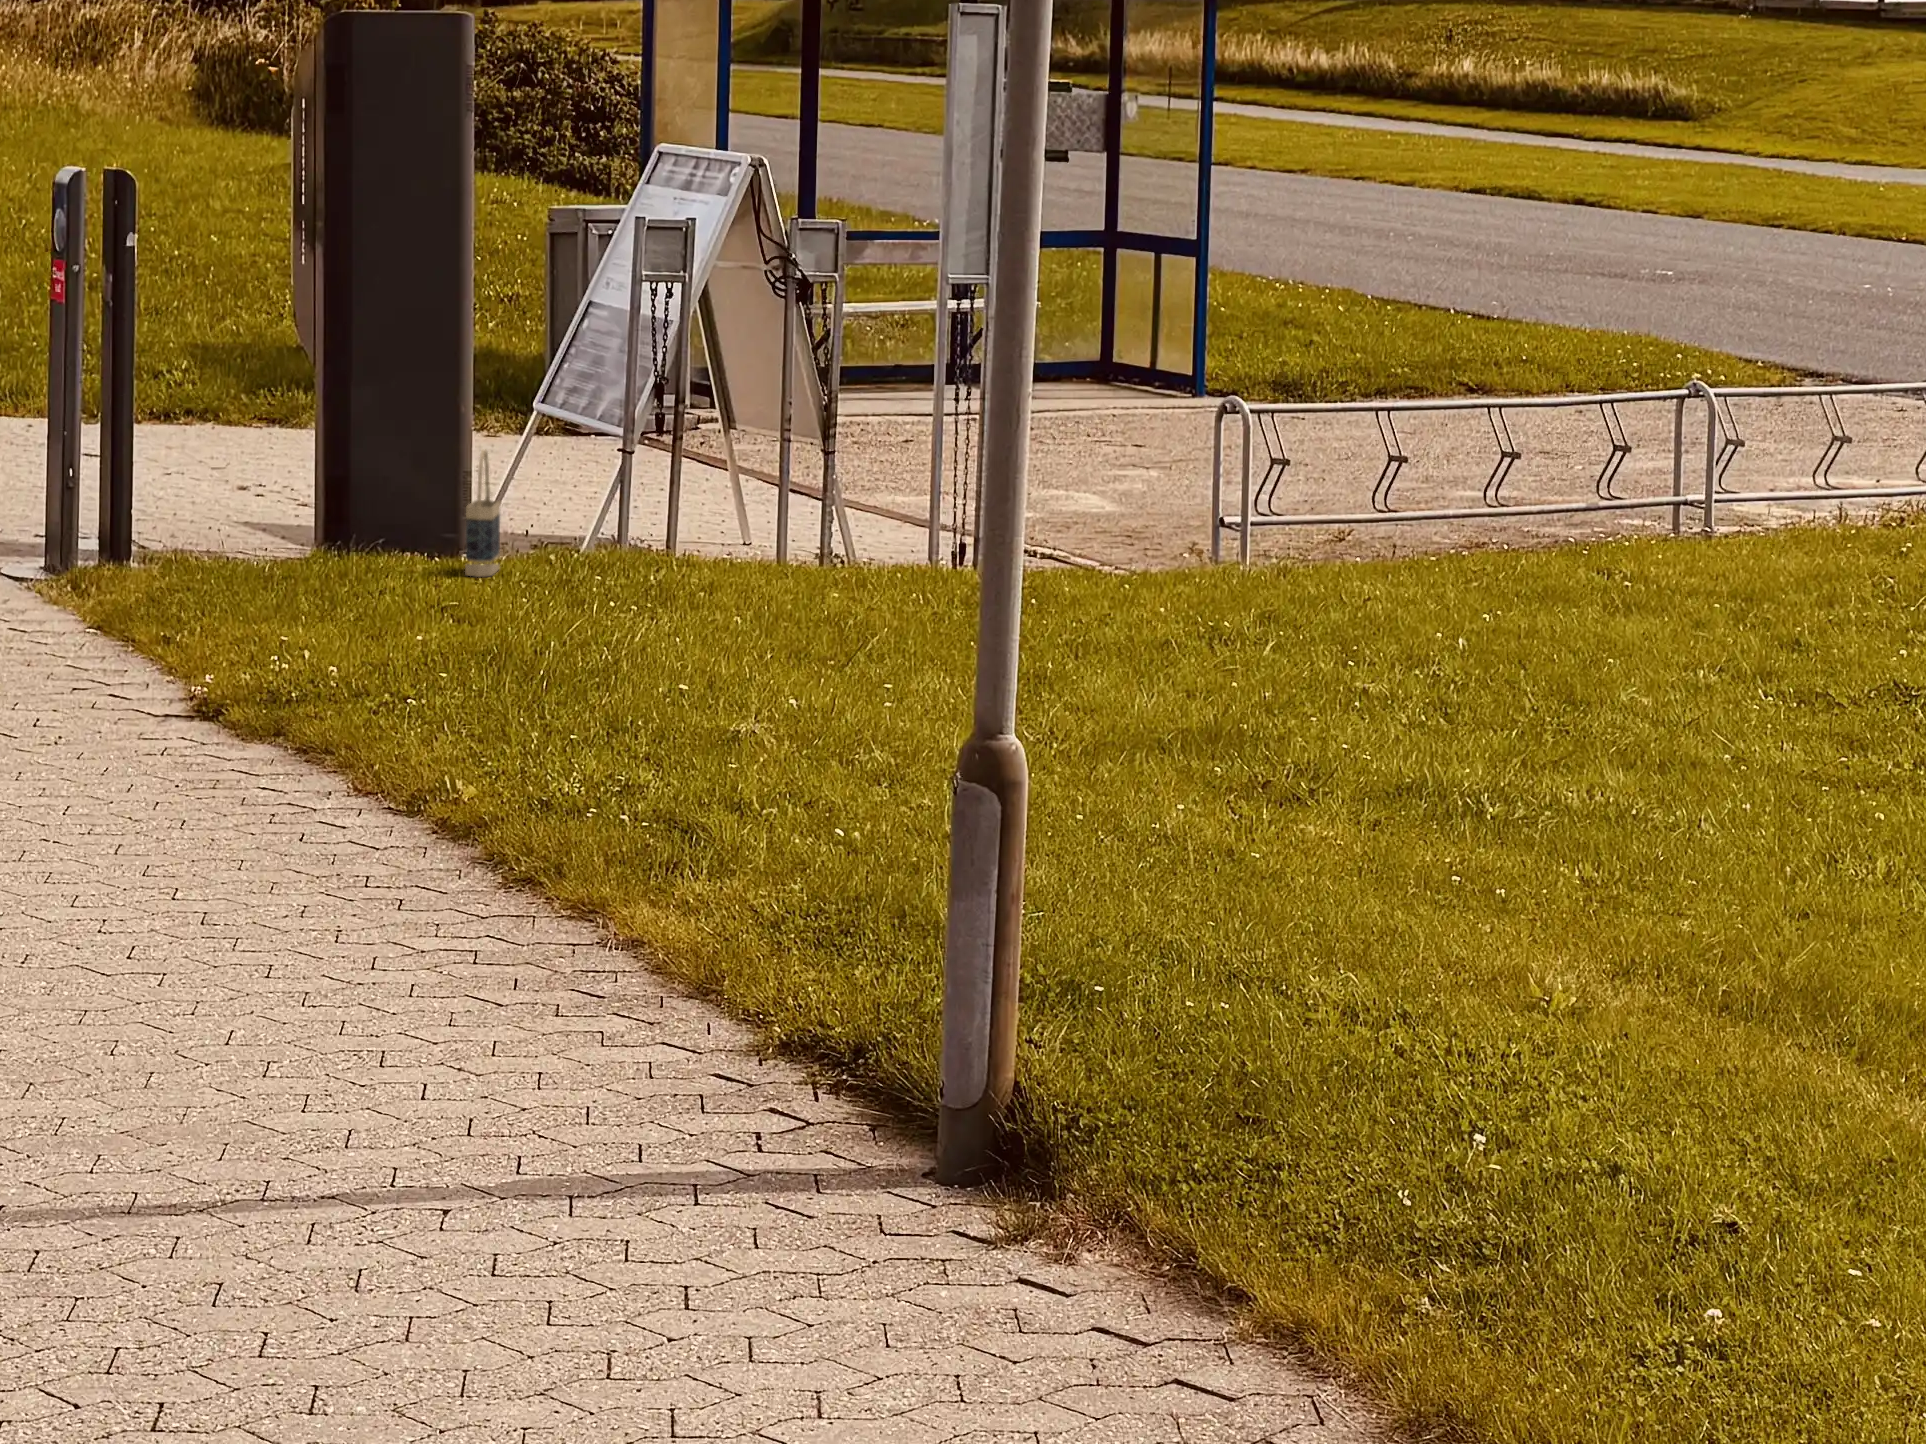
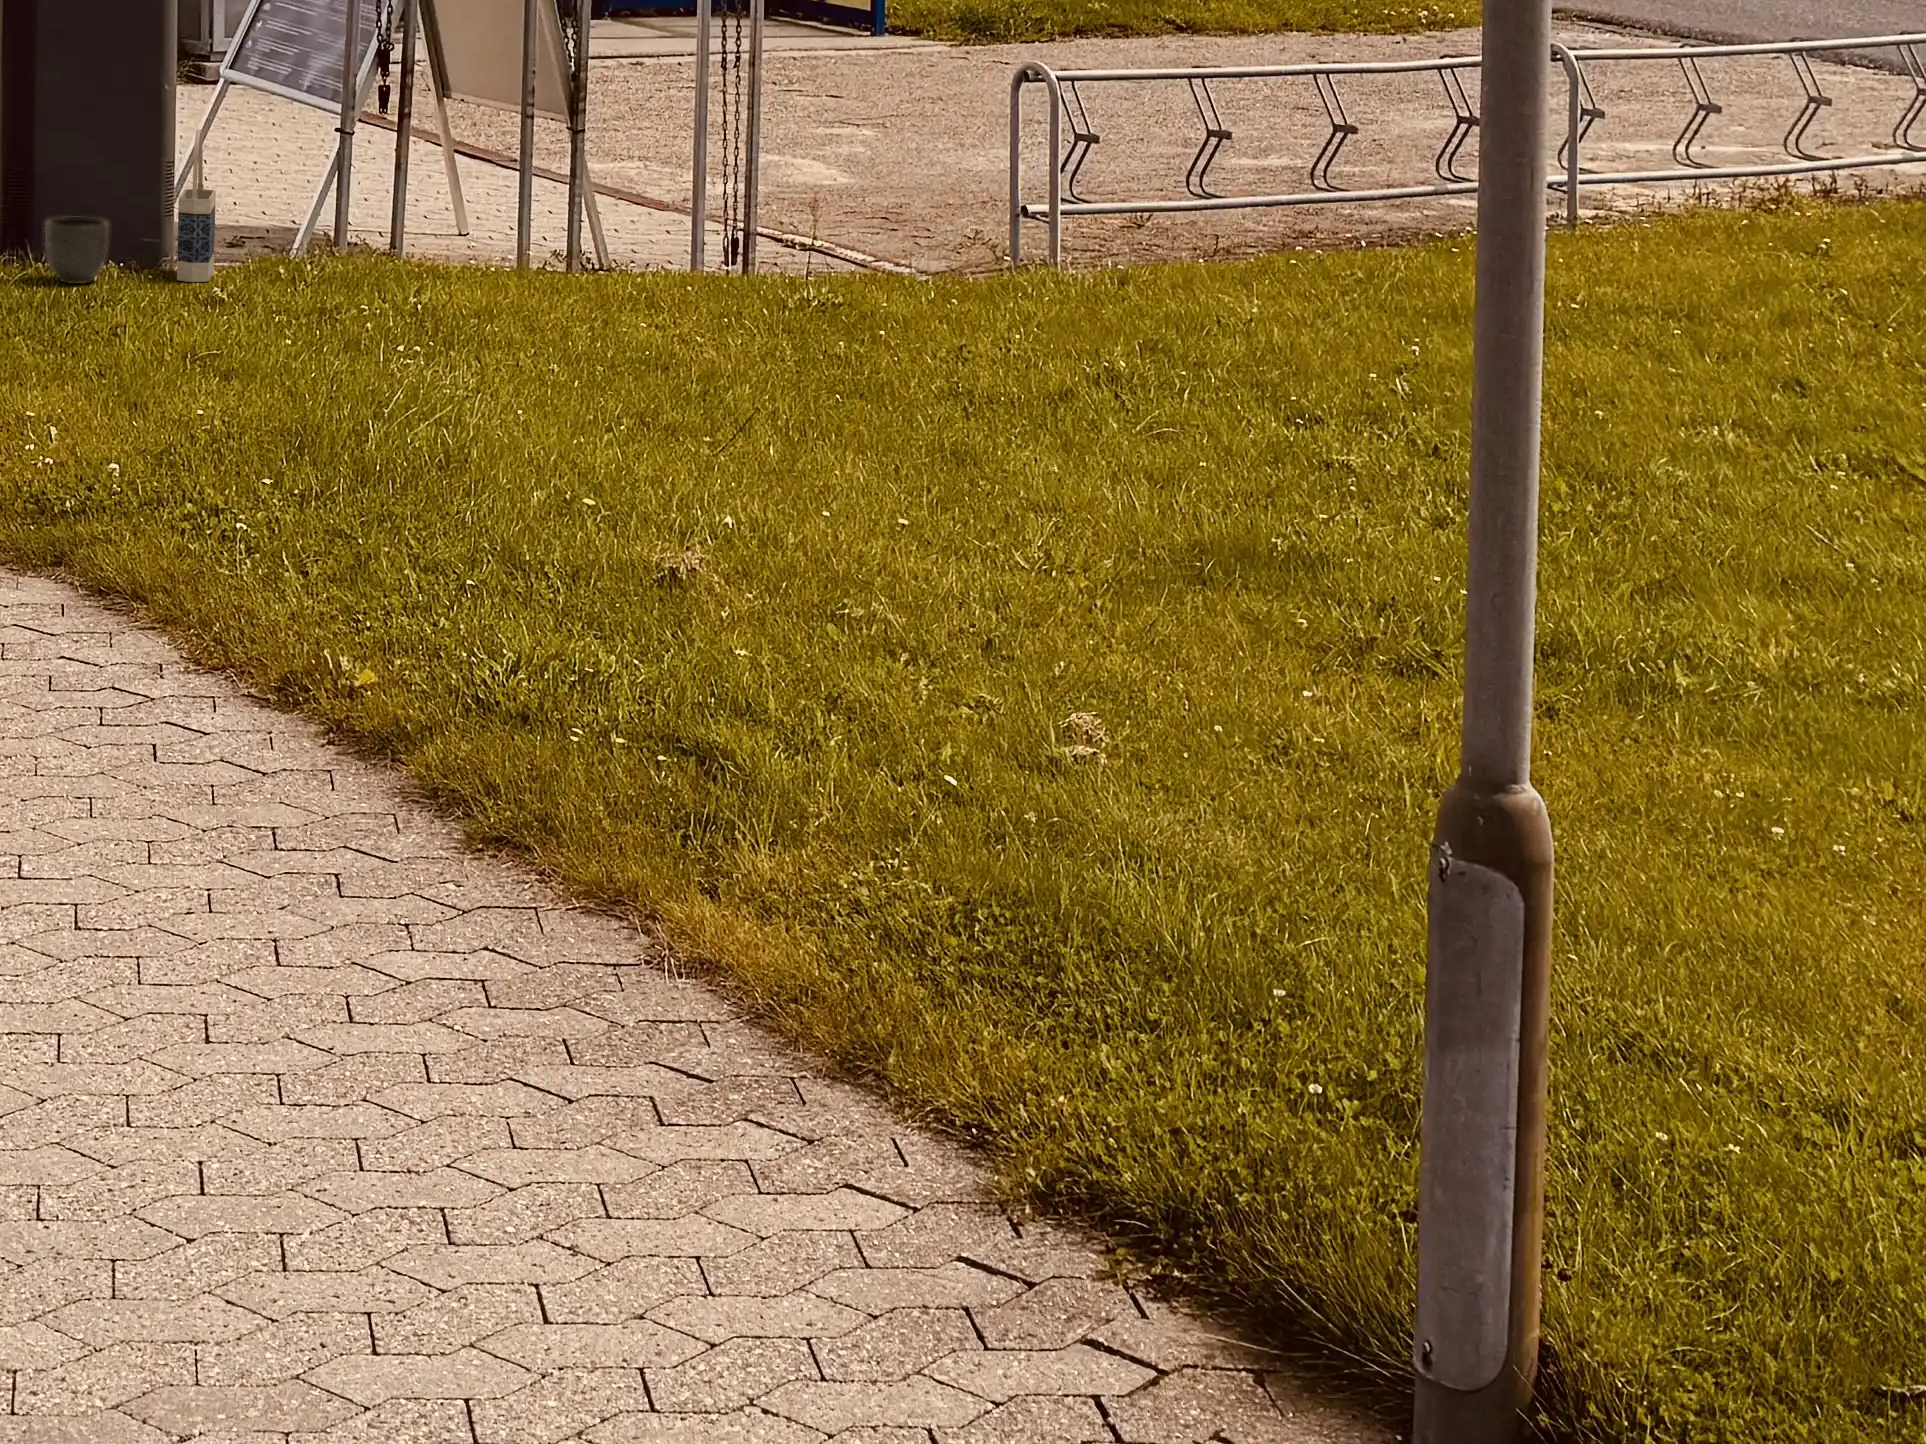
planter: none [353,523,407,578] -> present [45,216,109,284]

